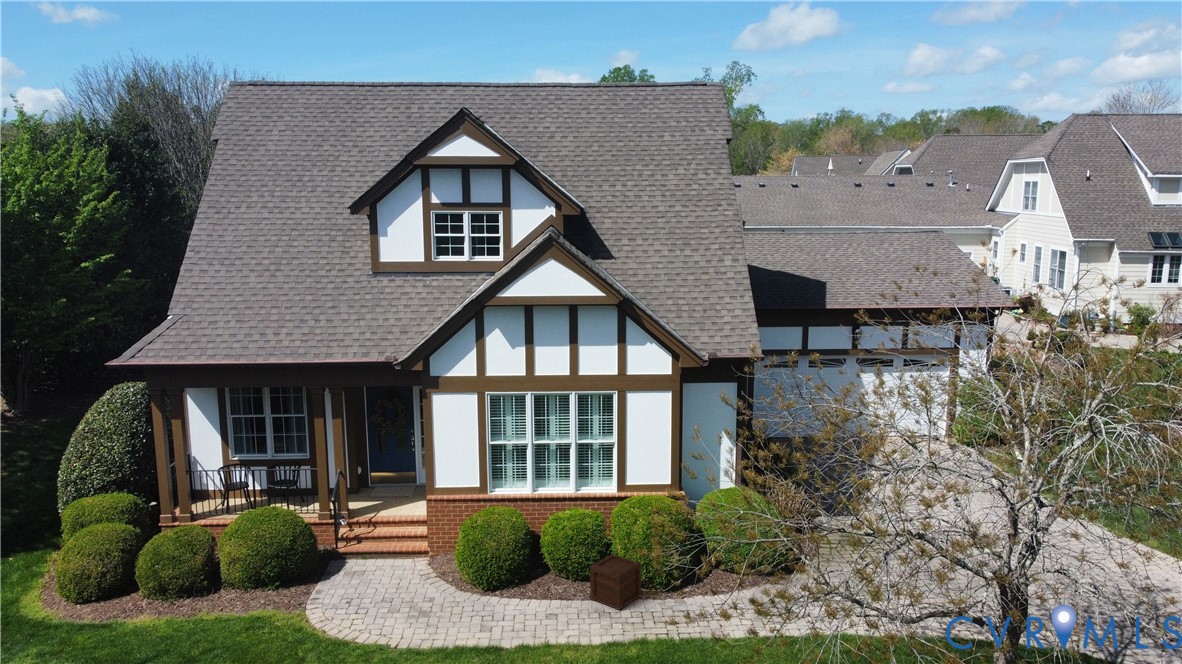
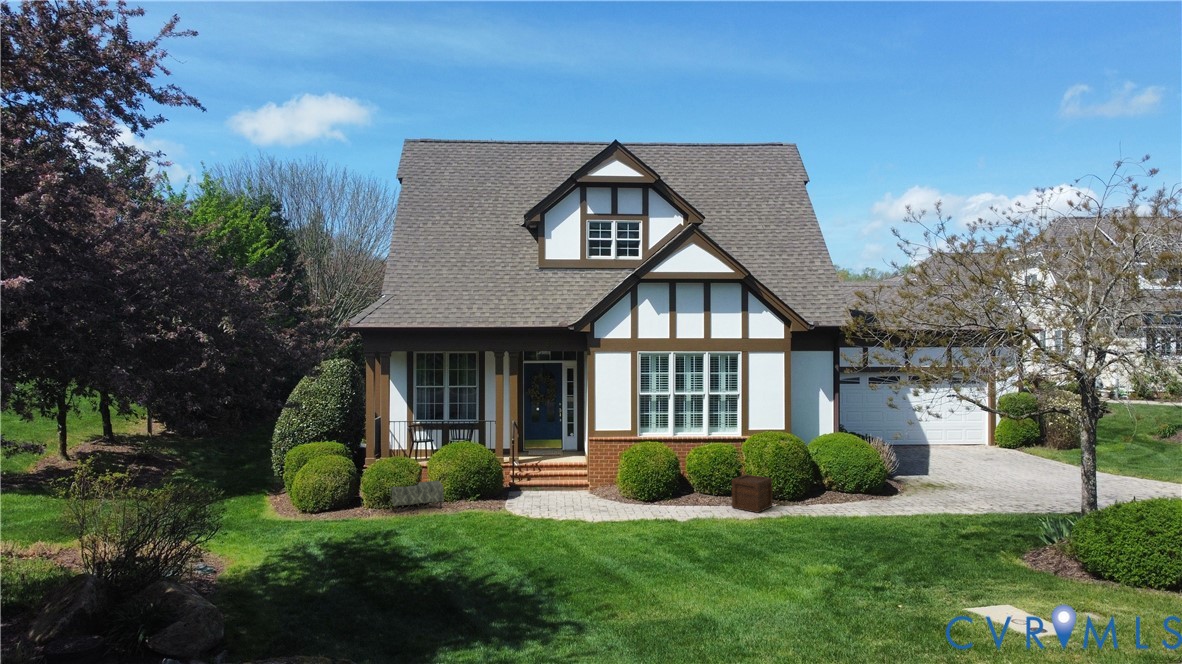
bench: none [159,568,229,618] -> present [392,481,444,513]

